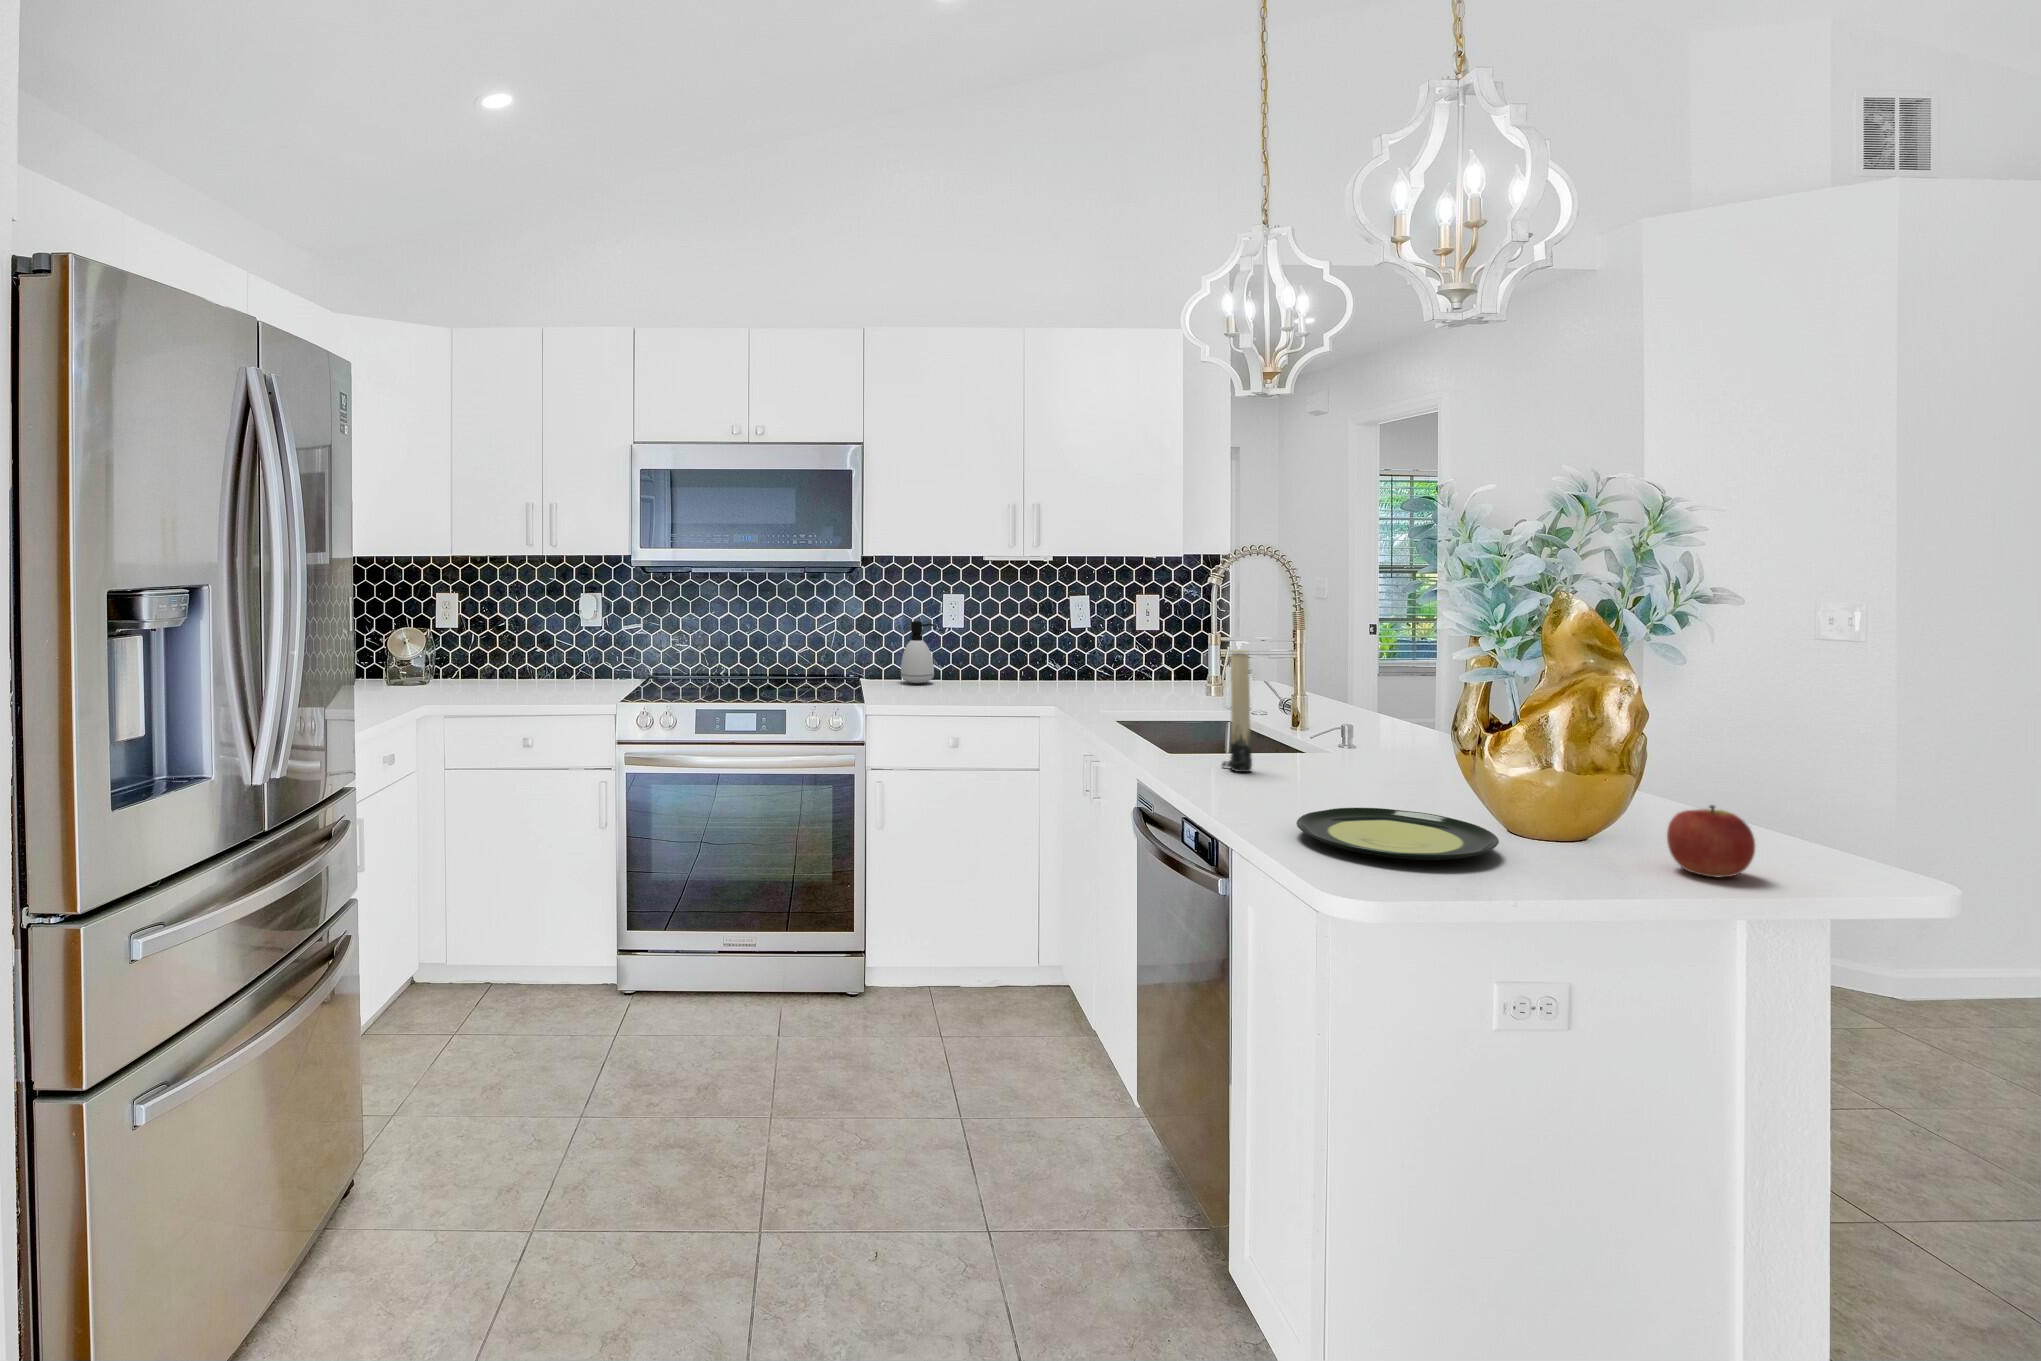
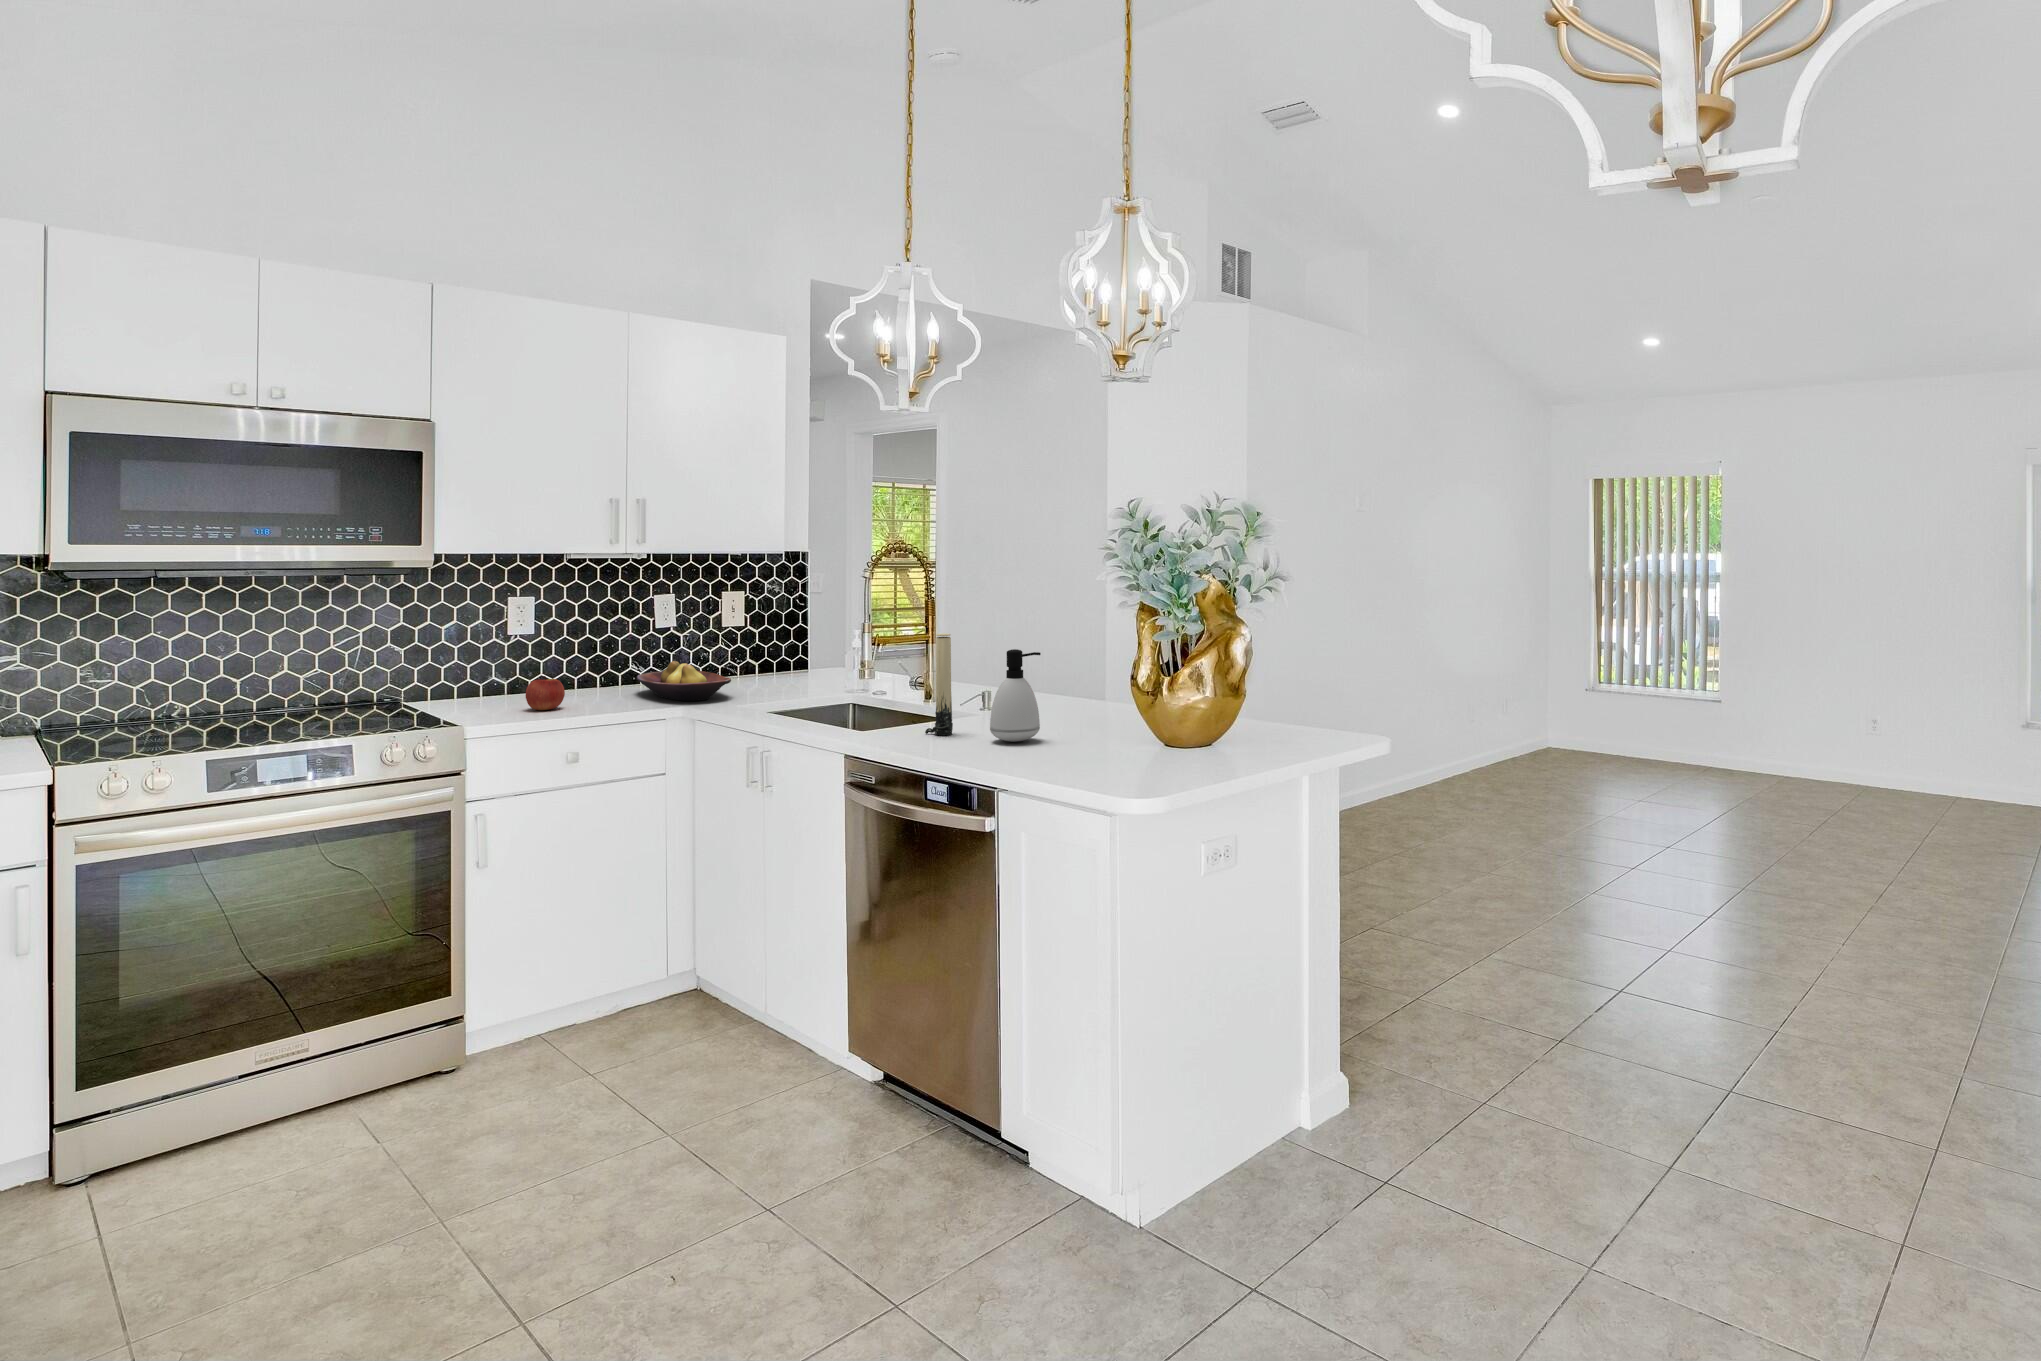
soap dispenser: present [901,621,934,683] -> present [990,649,1041,742]
fruit bowl: none [1038,661,1115,701] -> present [637,661,731,701]
apple: present [1667,805,1755,877] -> present [526,676,565,710]
plate: present [1296,808,1499,860] -> none [1042,740,1170,768]

